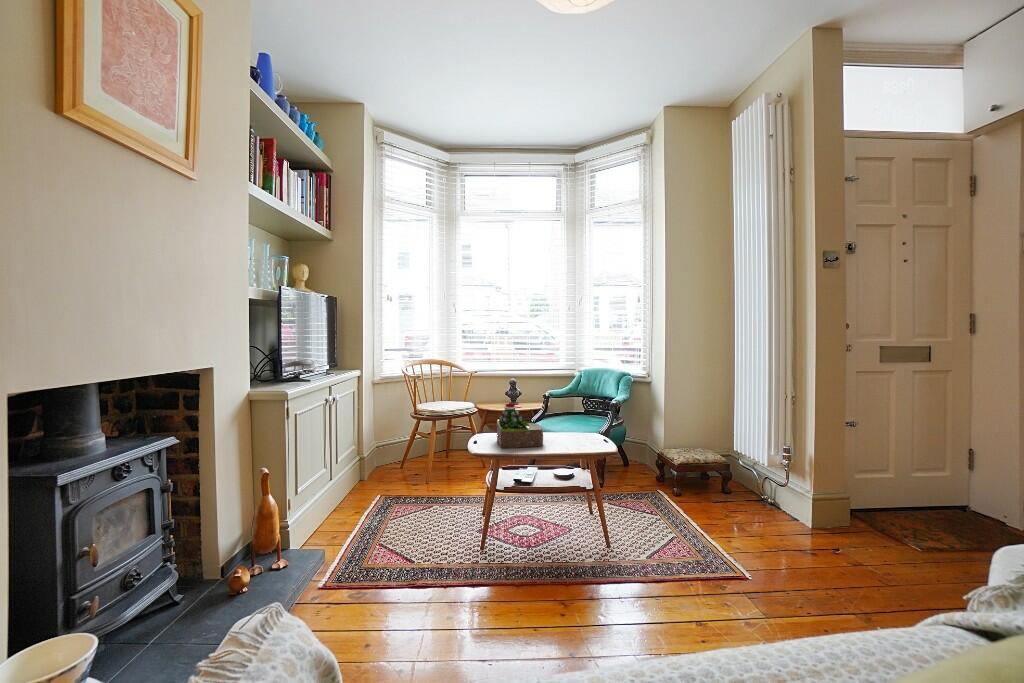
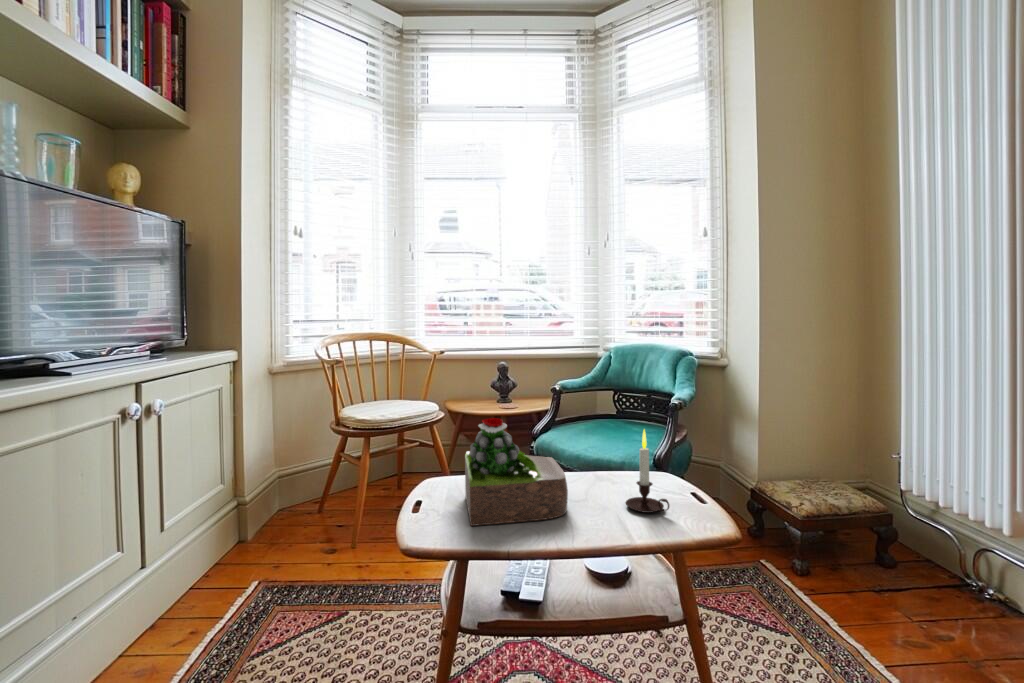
candle: none [569,409,587,445] -> present [626,430,669,513]

